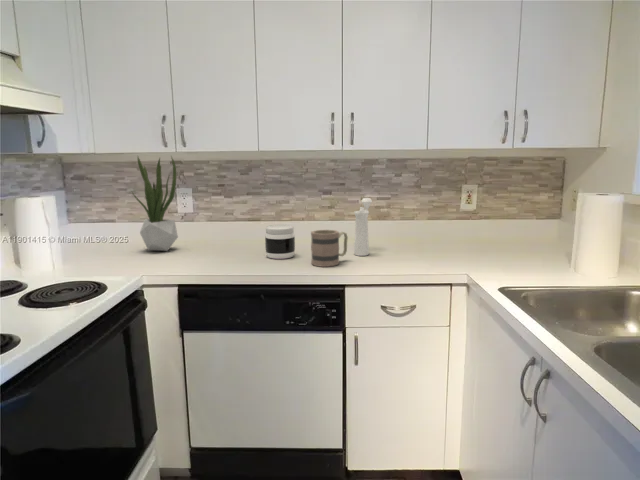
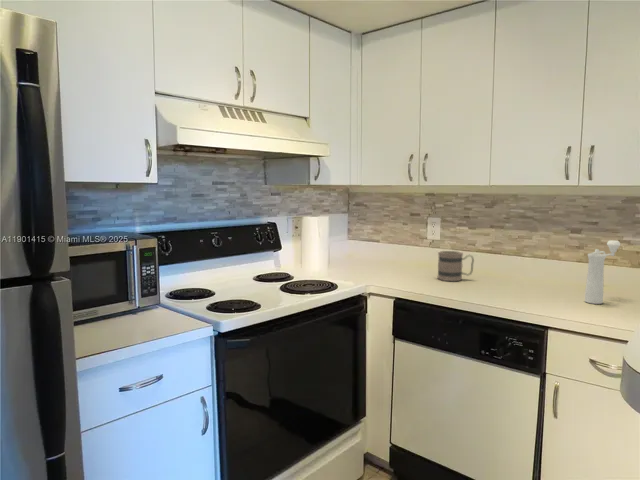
potted plant: present [133,158,178,251] -> none [384,188,423,271]
jar: present [265,225,295,259] -> none [486,259,518,292]
mug: present [311,230,348,267] -> present [438,251,474,281]

